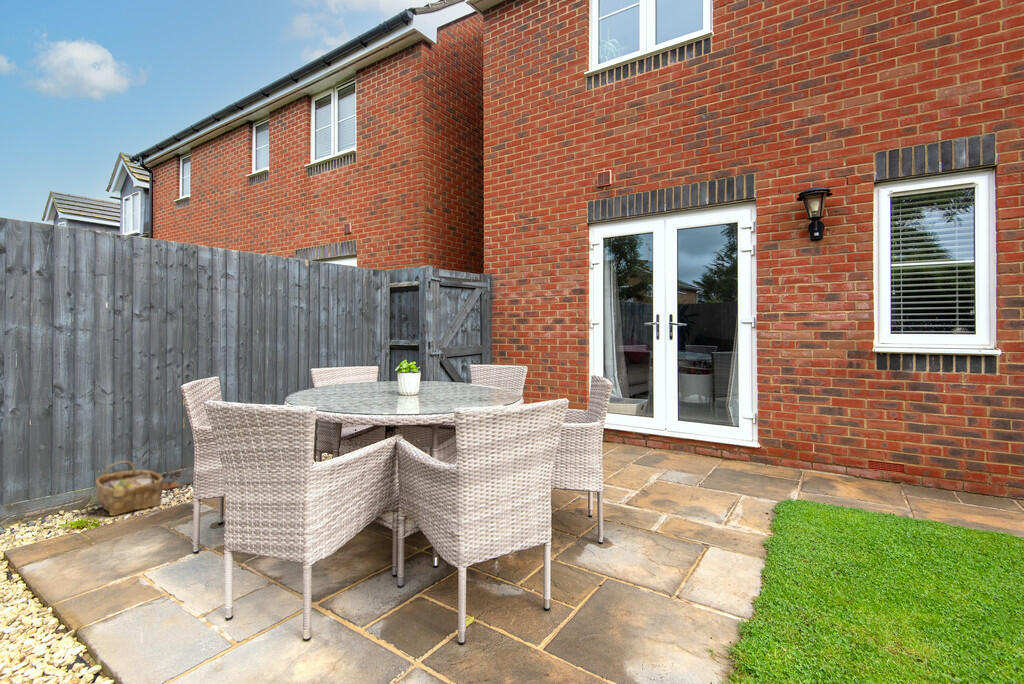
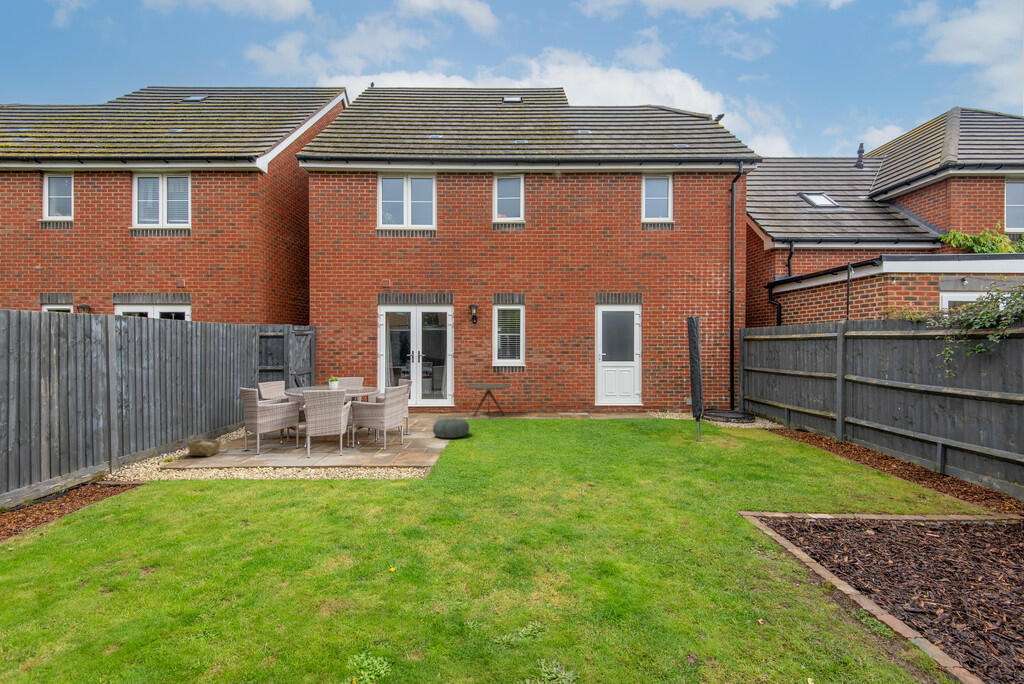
round table: none [788,400,950,509] -> present [467,384,510,417]
pouf: none [635,516,786,619] -> present [433,418,469,438]

